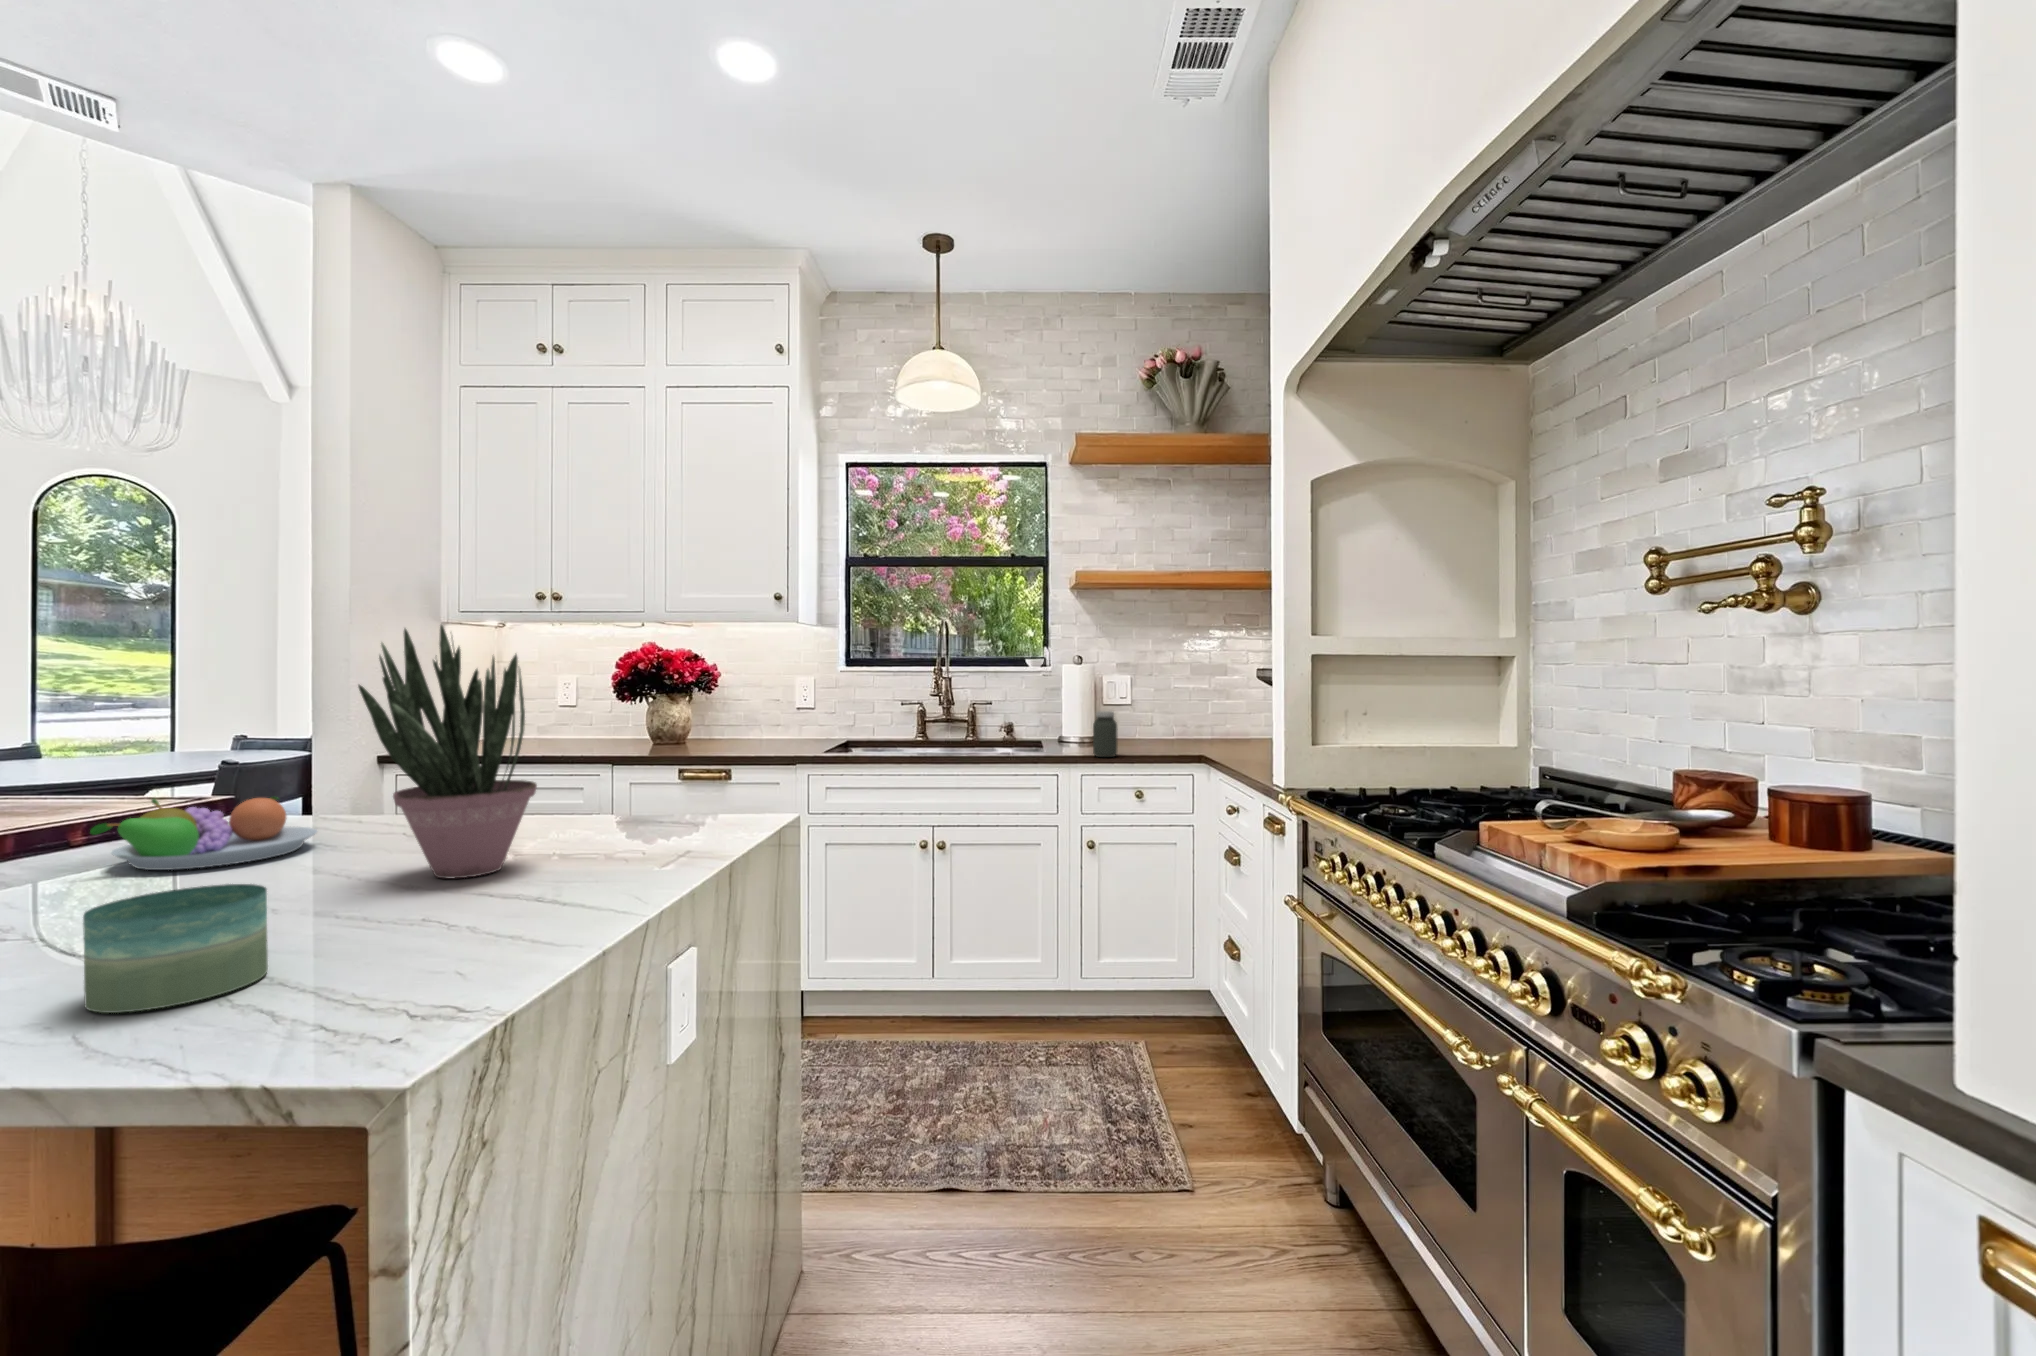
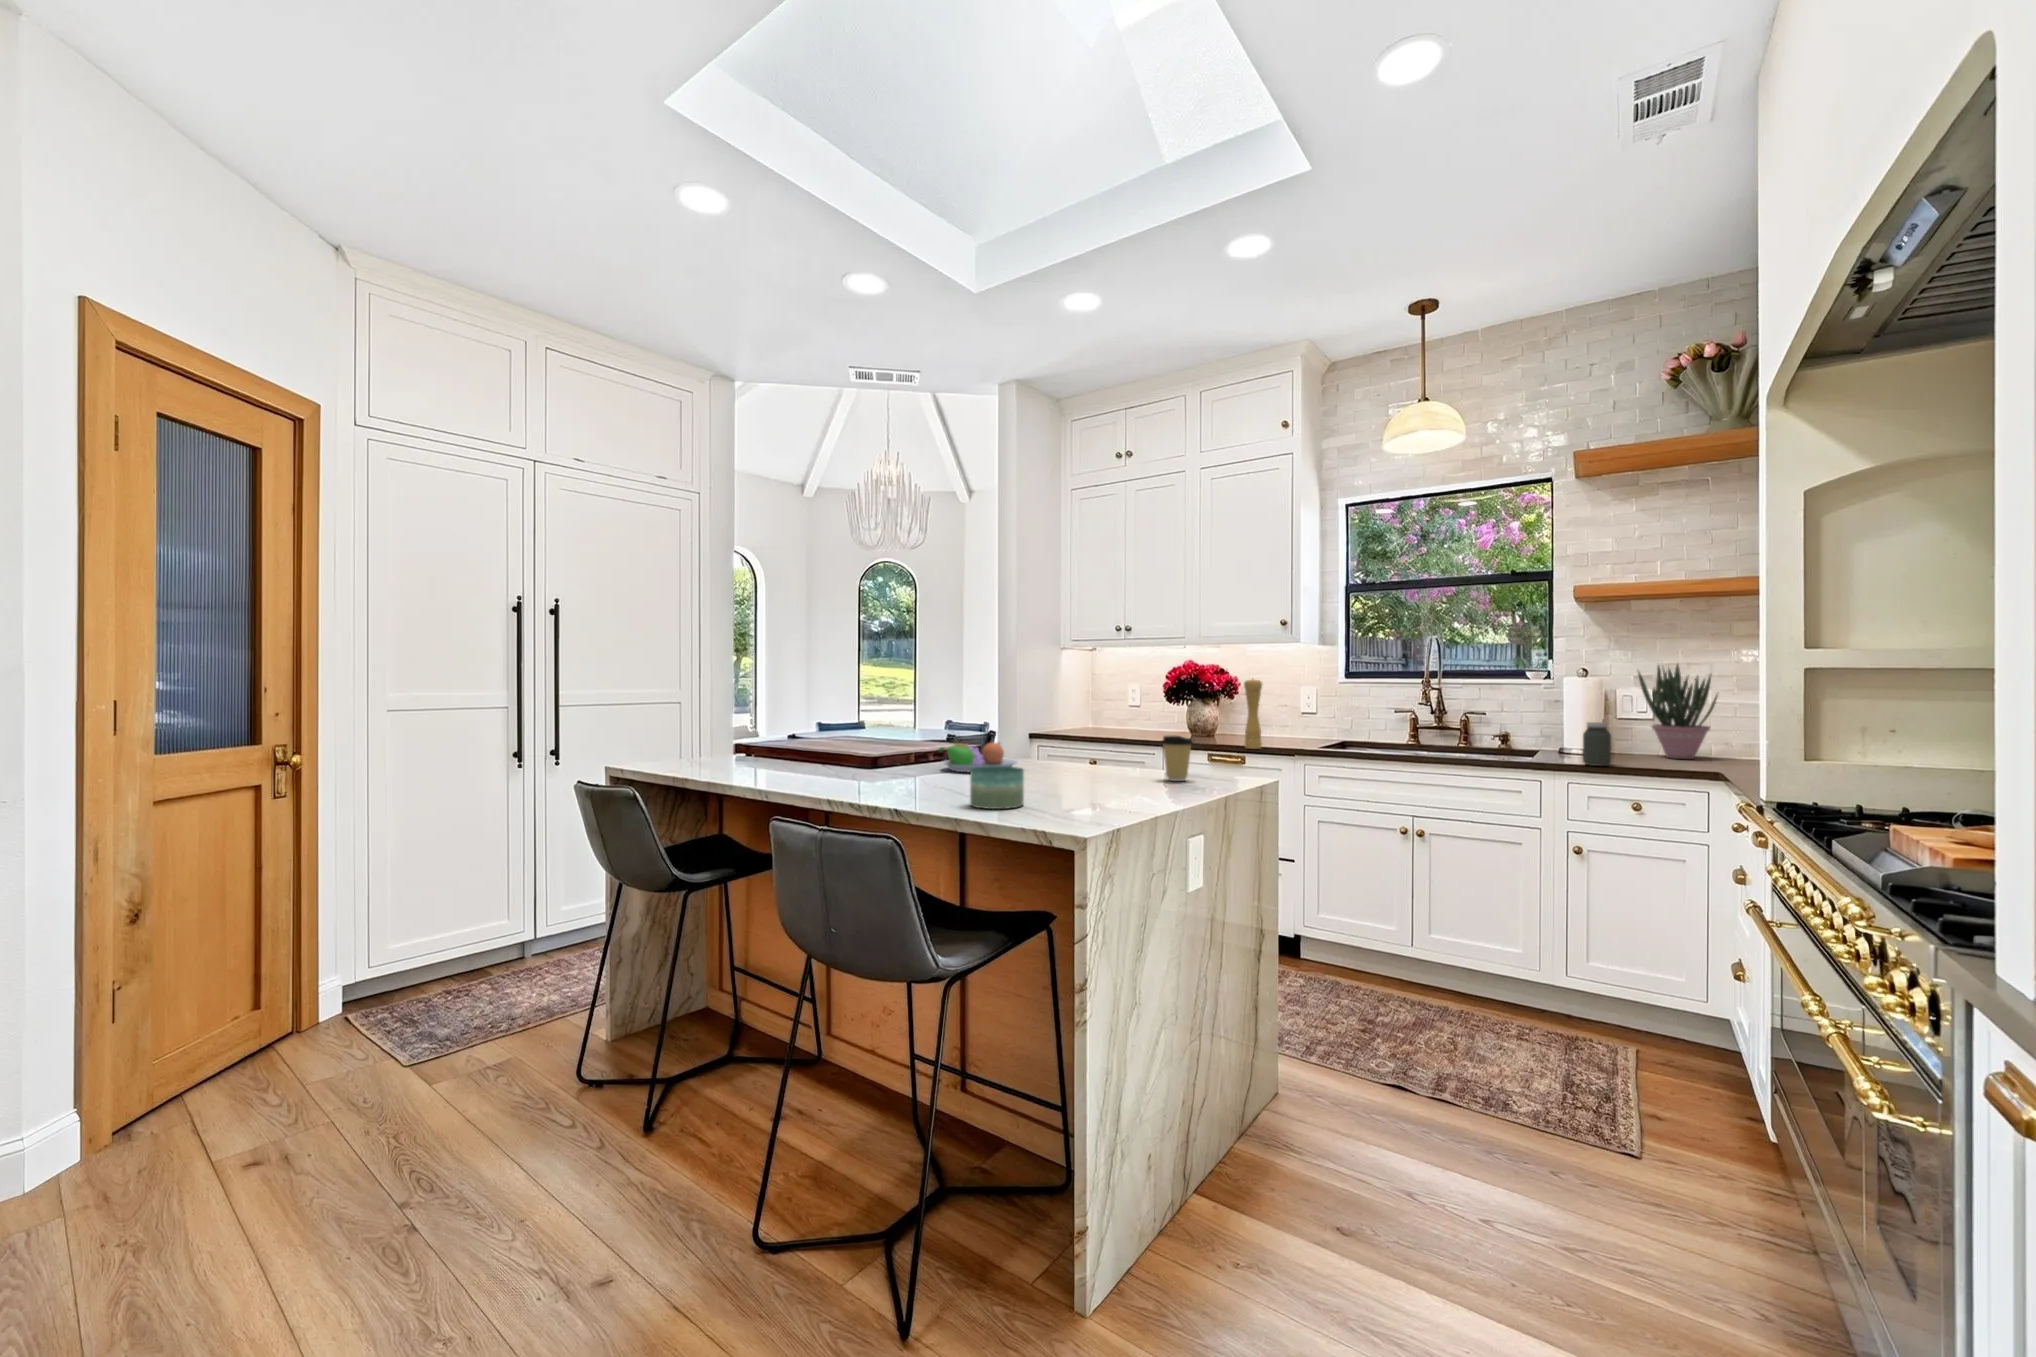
potted plant: present [358,625,537,878] -> present [1638,664,1717,759]
pepper mill: none [727,669,752,760] -> present [1244,679,1262,749]
coffee cup: none [612,766,671,843] -> present [1161,736,1193,781]

